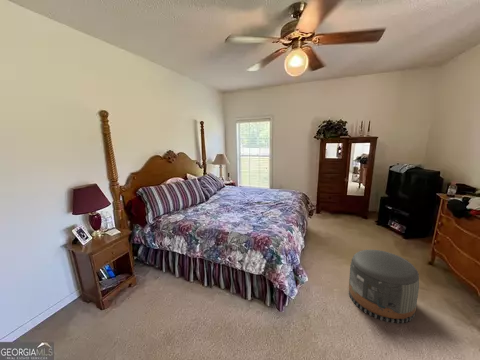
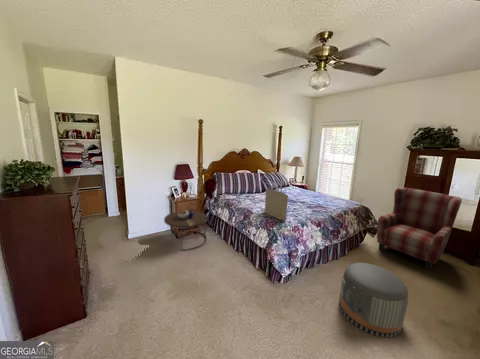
armchair: none [324,169,379,236] -> present [377,187,462,270]
tote bag: none [239,187,276,231] -> present [265,184,288,221]
side table: none [73,253,156,328] -> present [164,210,207,250]

